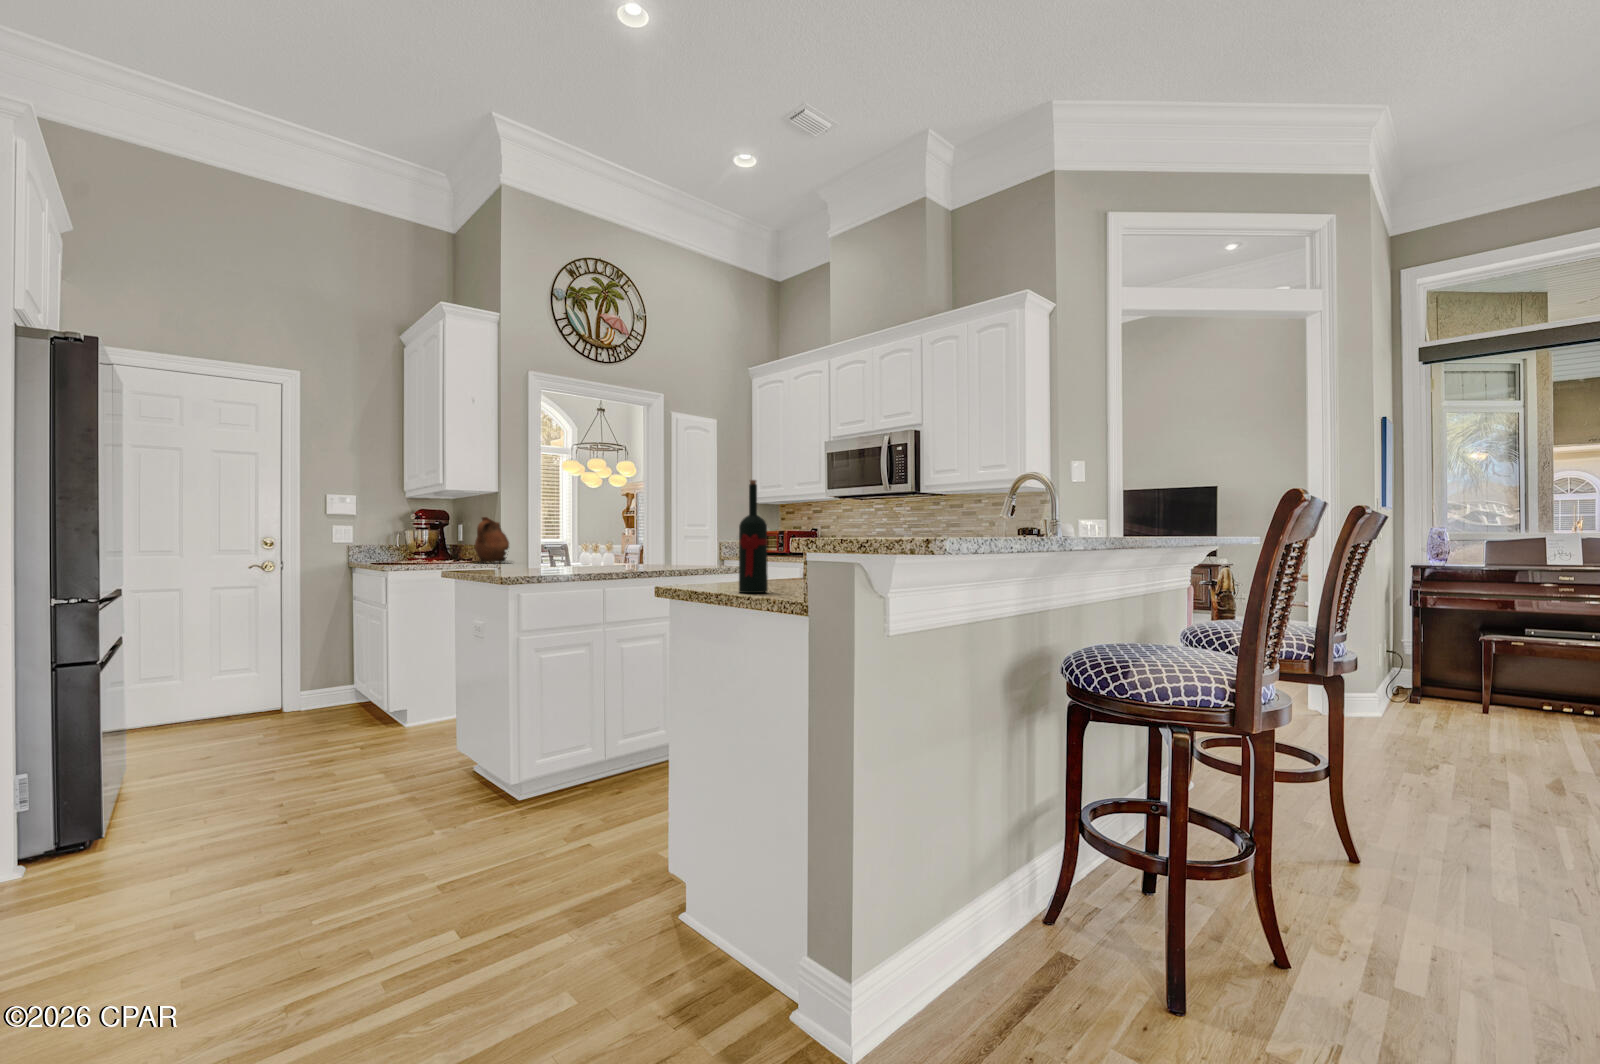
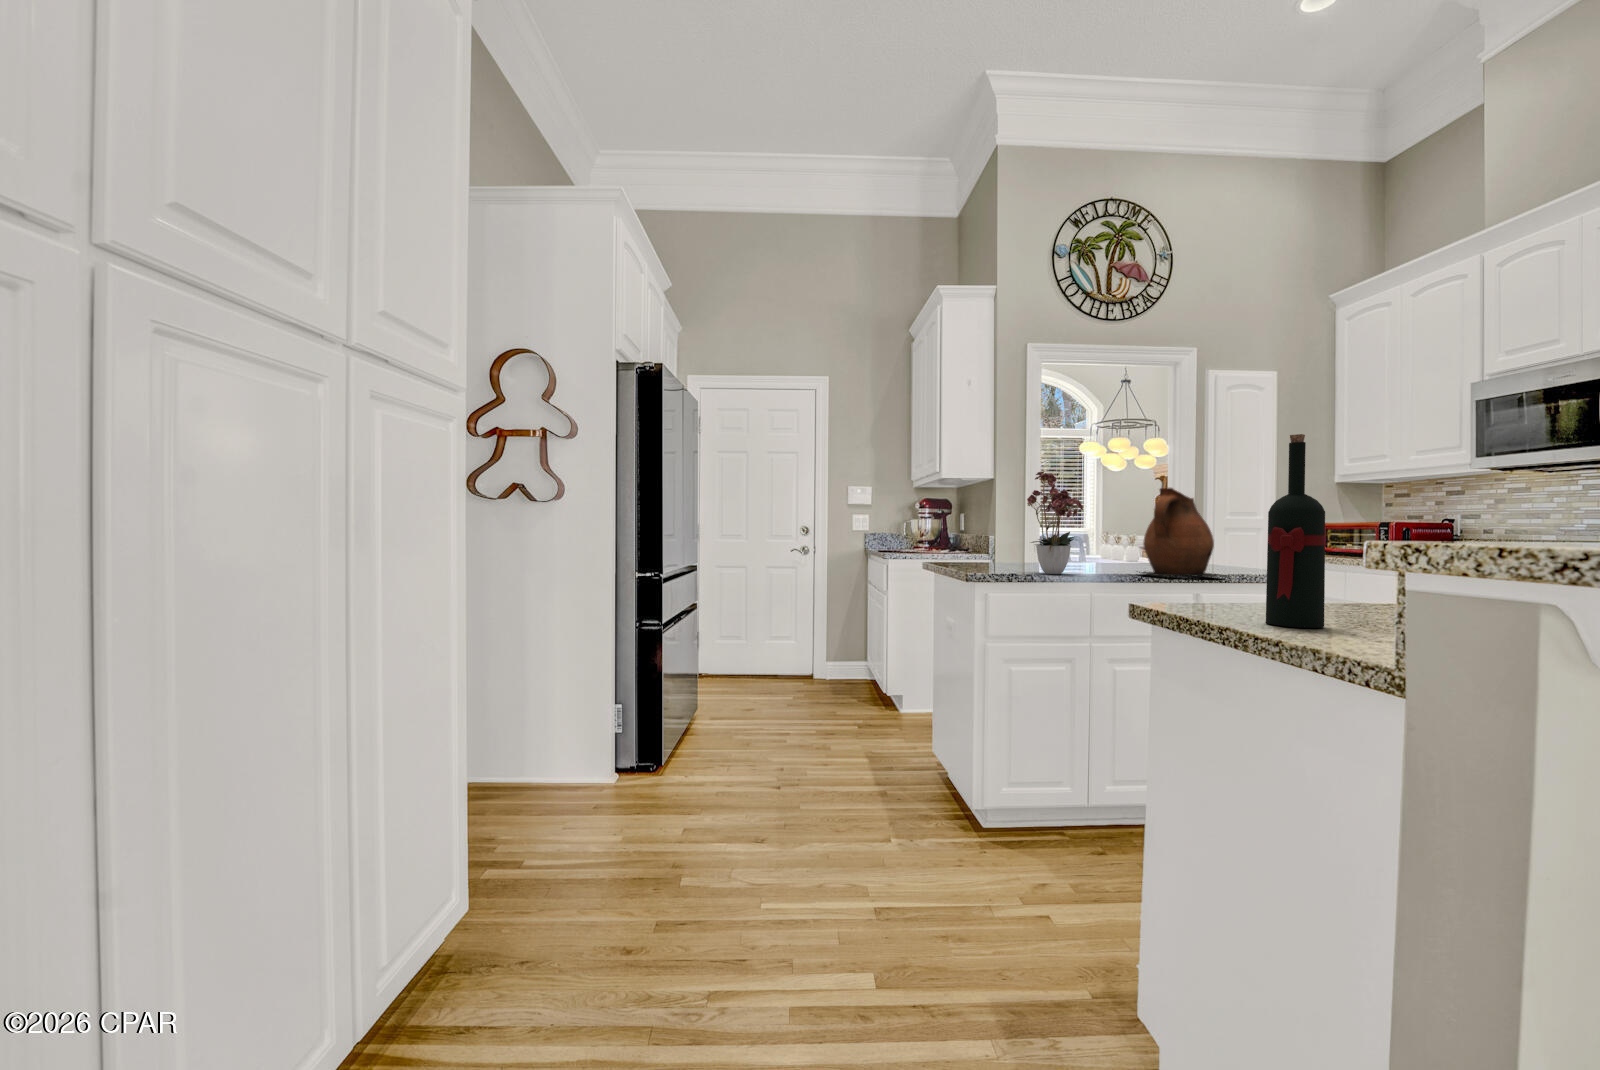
flower arrangement: none [551,487,606,576] -> present [1027,471,1083,574]
ceramic pitcher: present [474,517,509,563] -> present [1137,488,1225,577]

